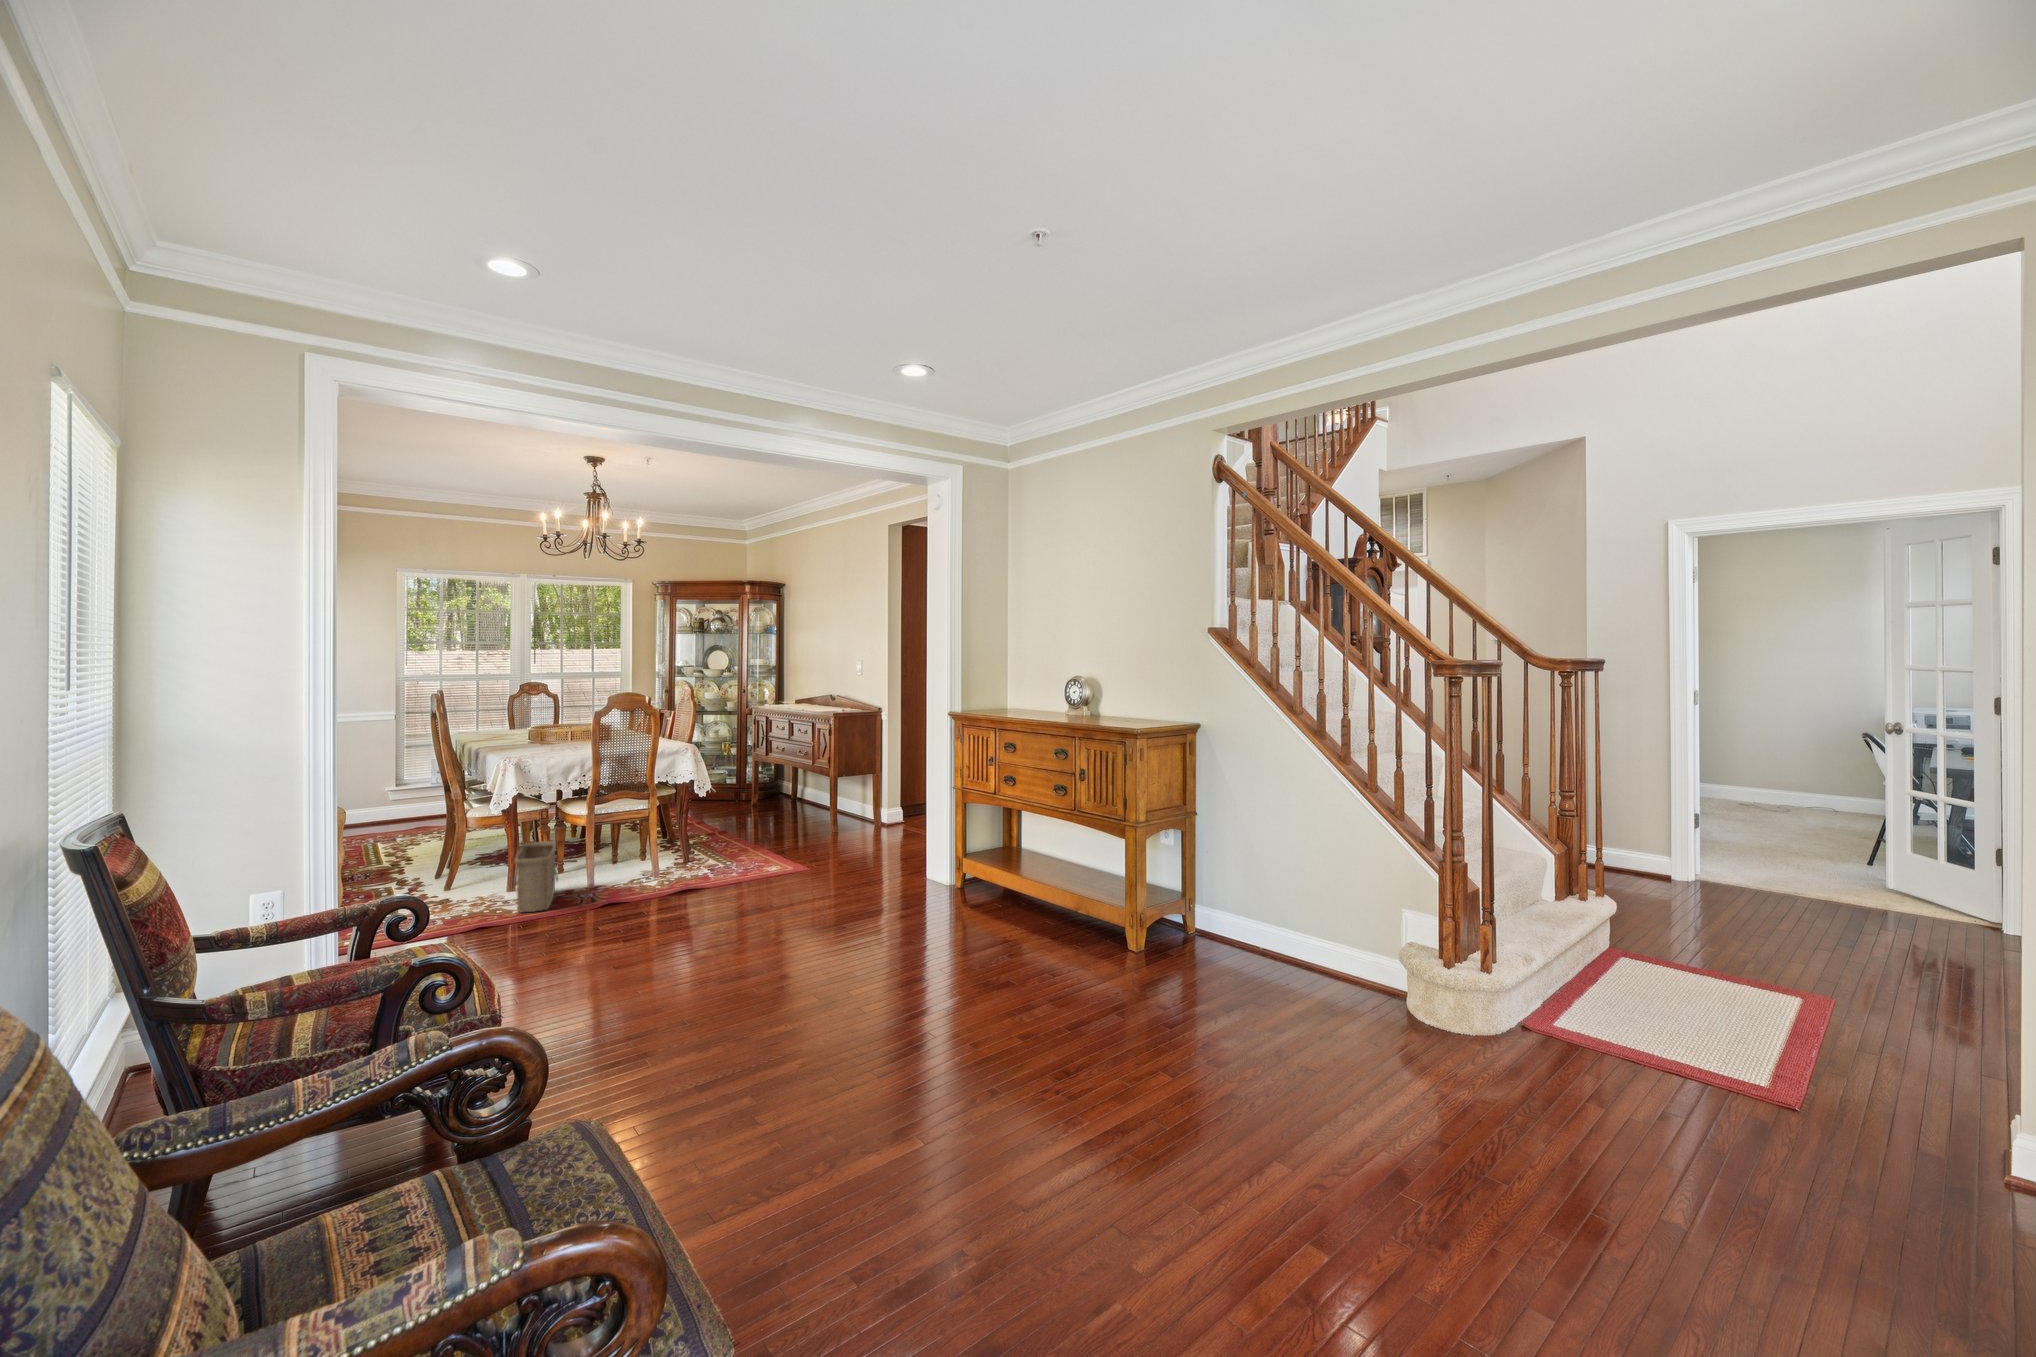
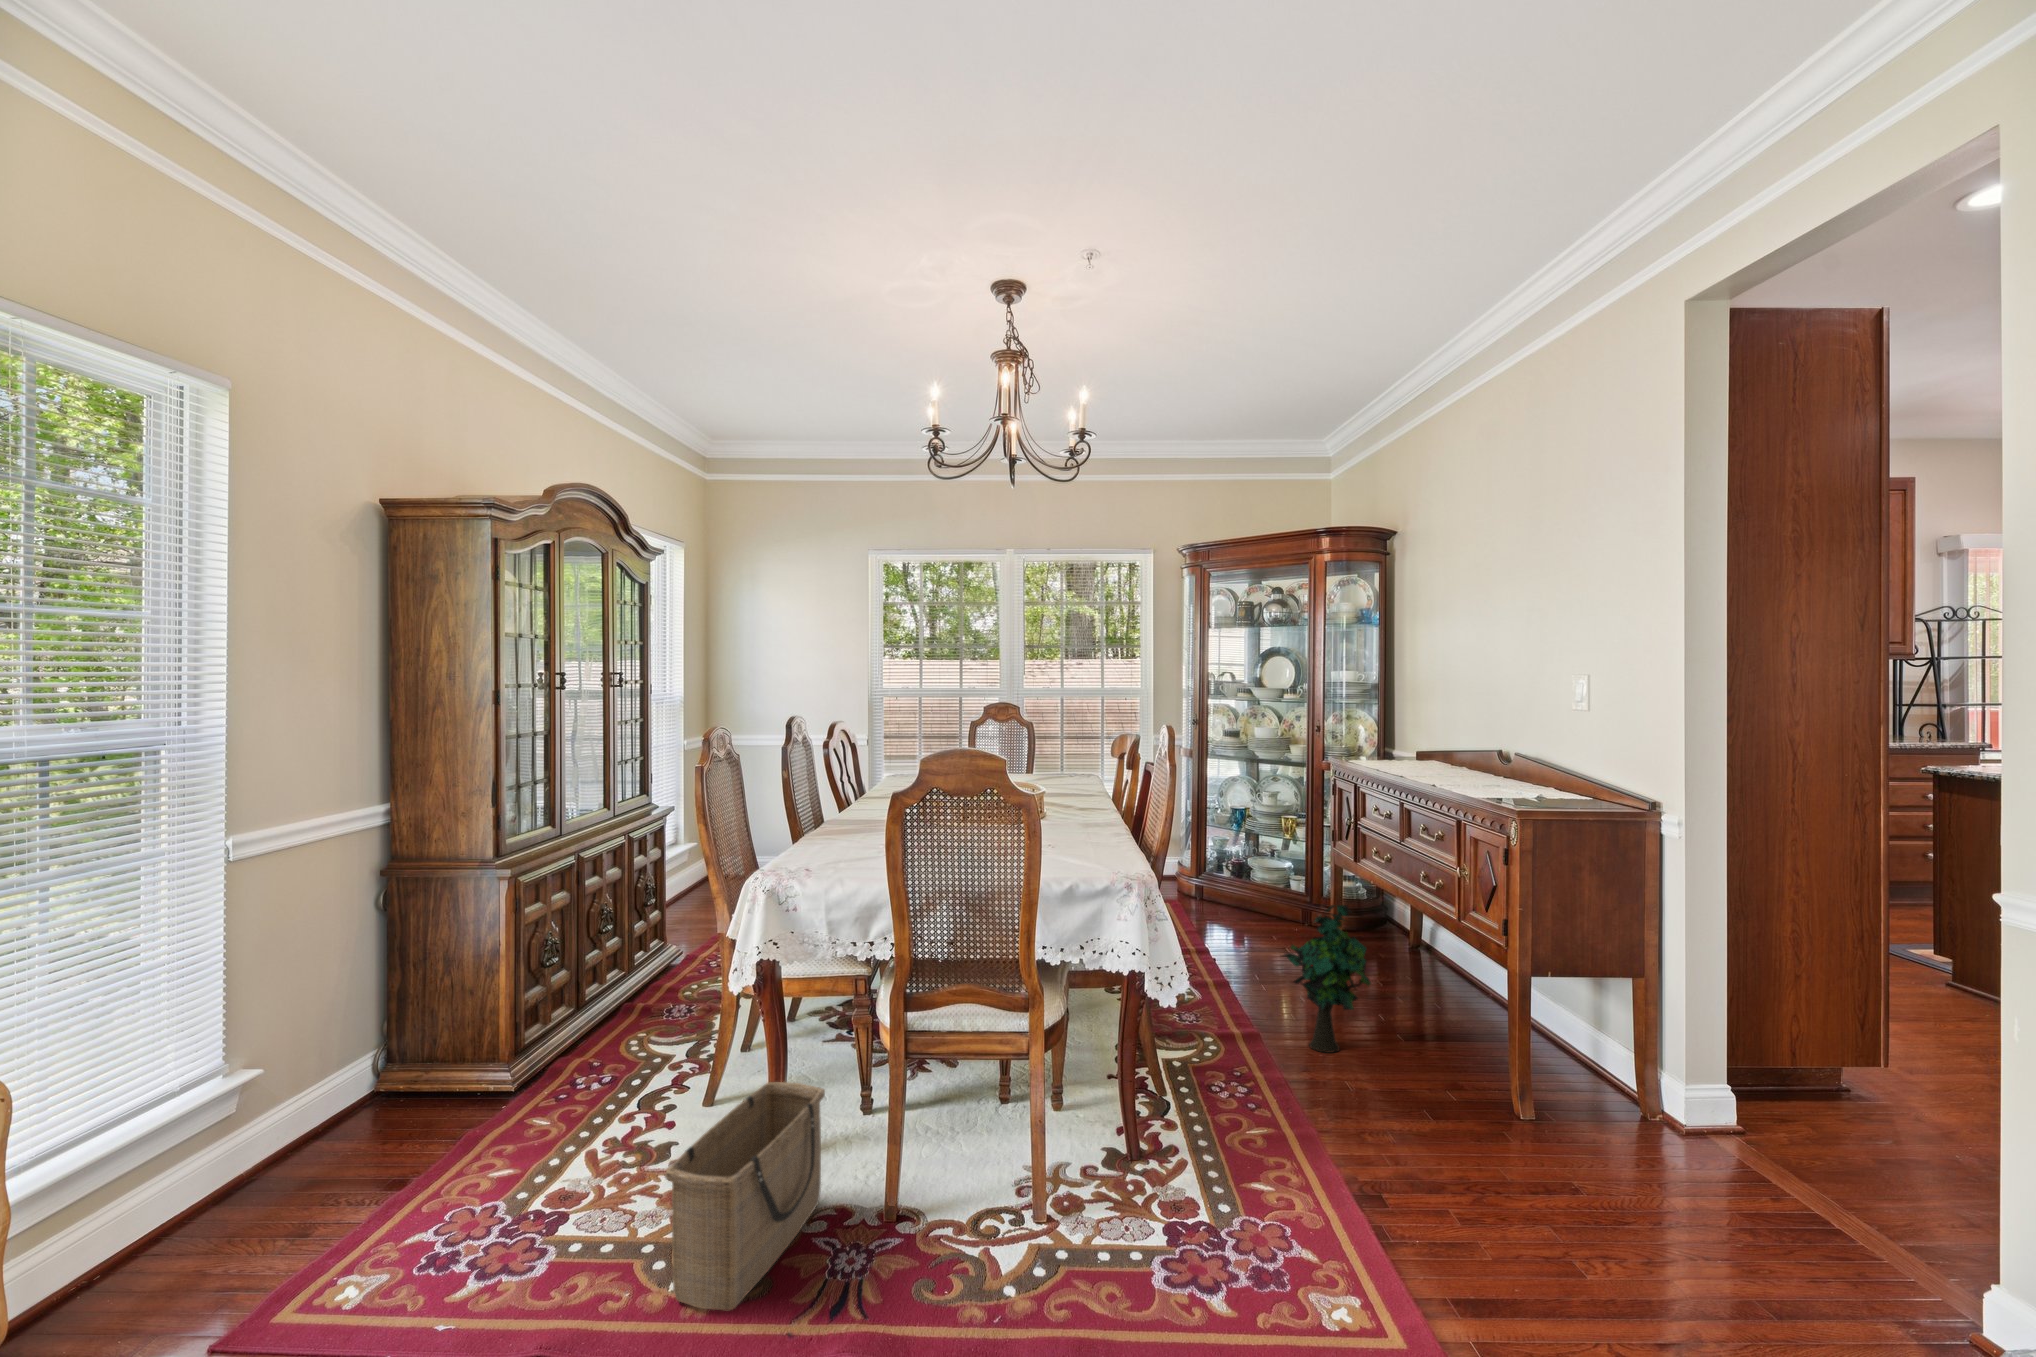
decorative plant: none [736,765,777,832] -> present [1283,905,1371,1053]

